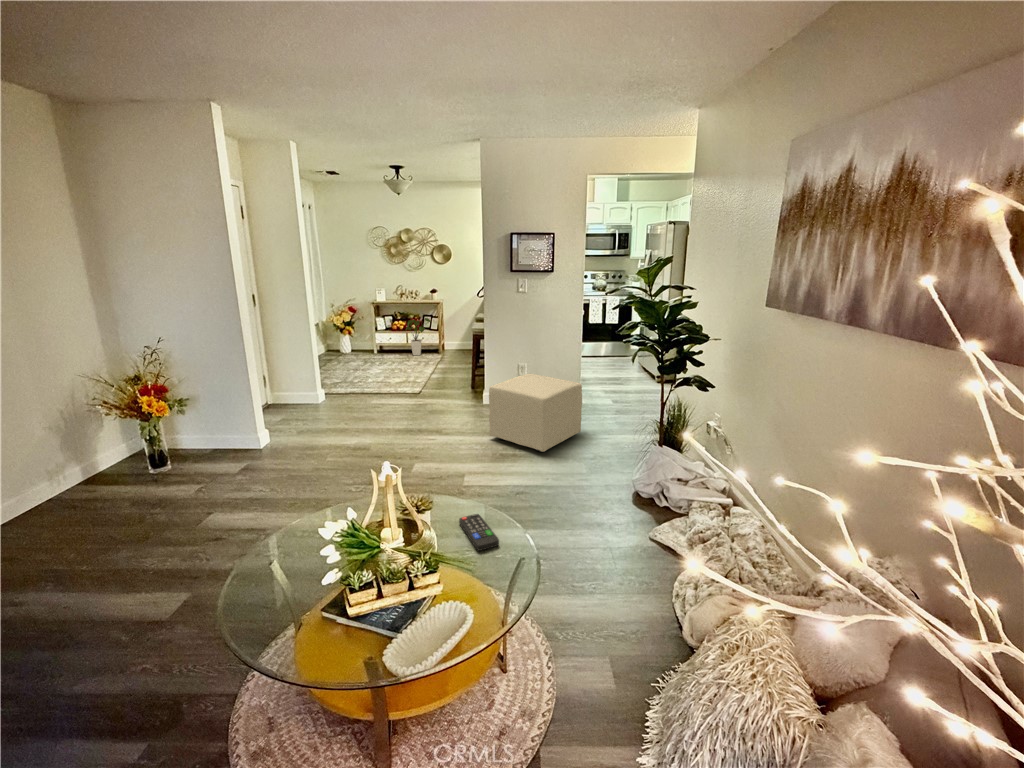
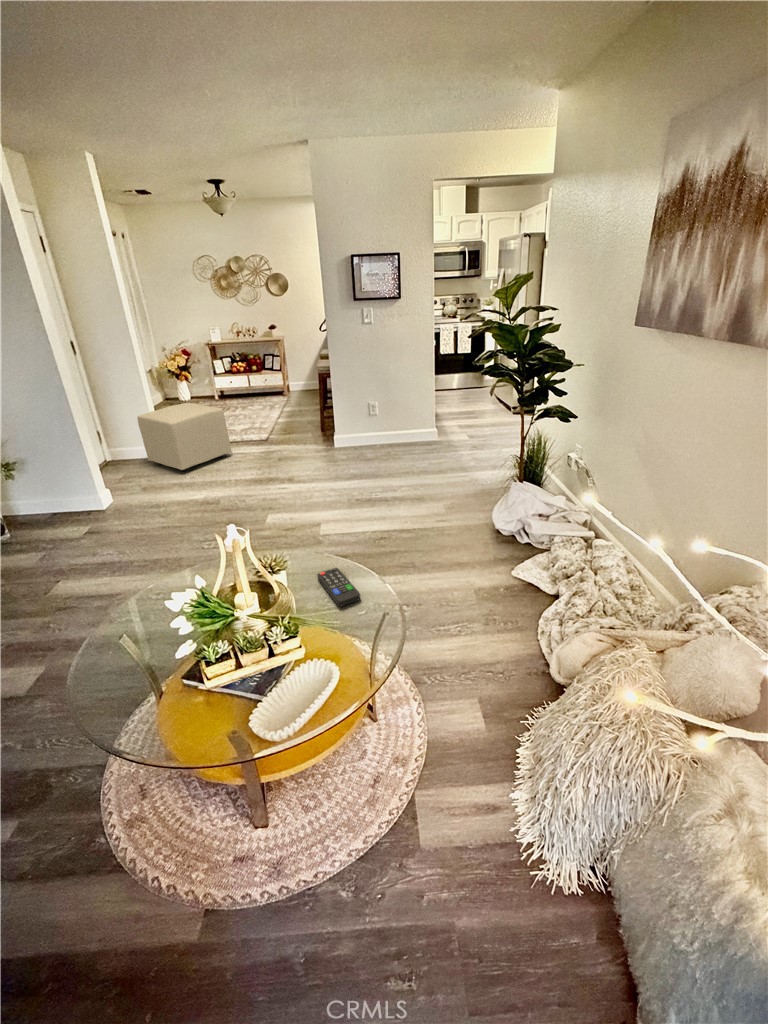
house plant: present [406,318,431,356] -> none [246,357,273,400]
ottoman: present [489,374,582,452] -> present [137,403,232,471]

